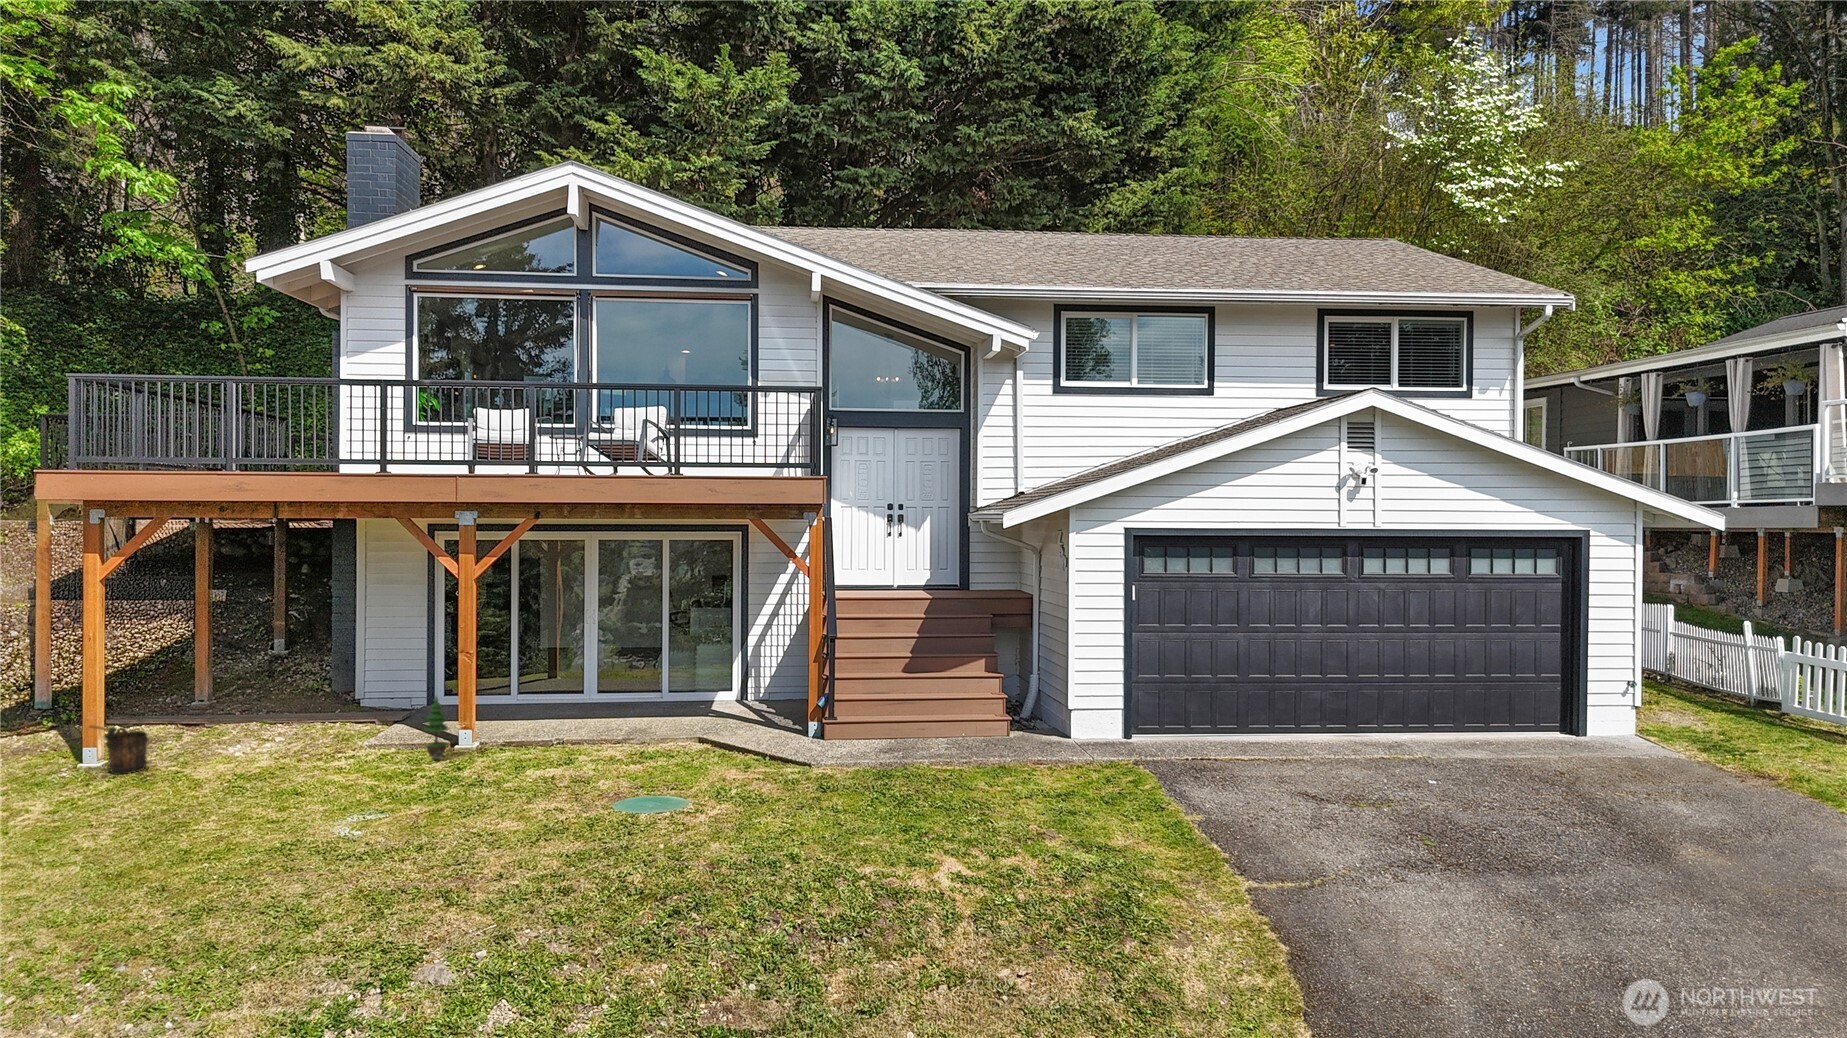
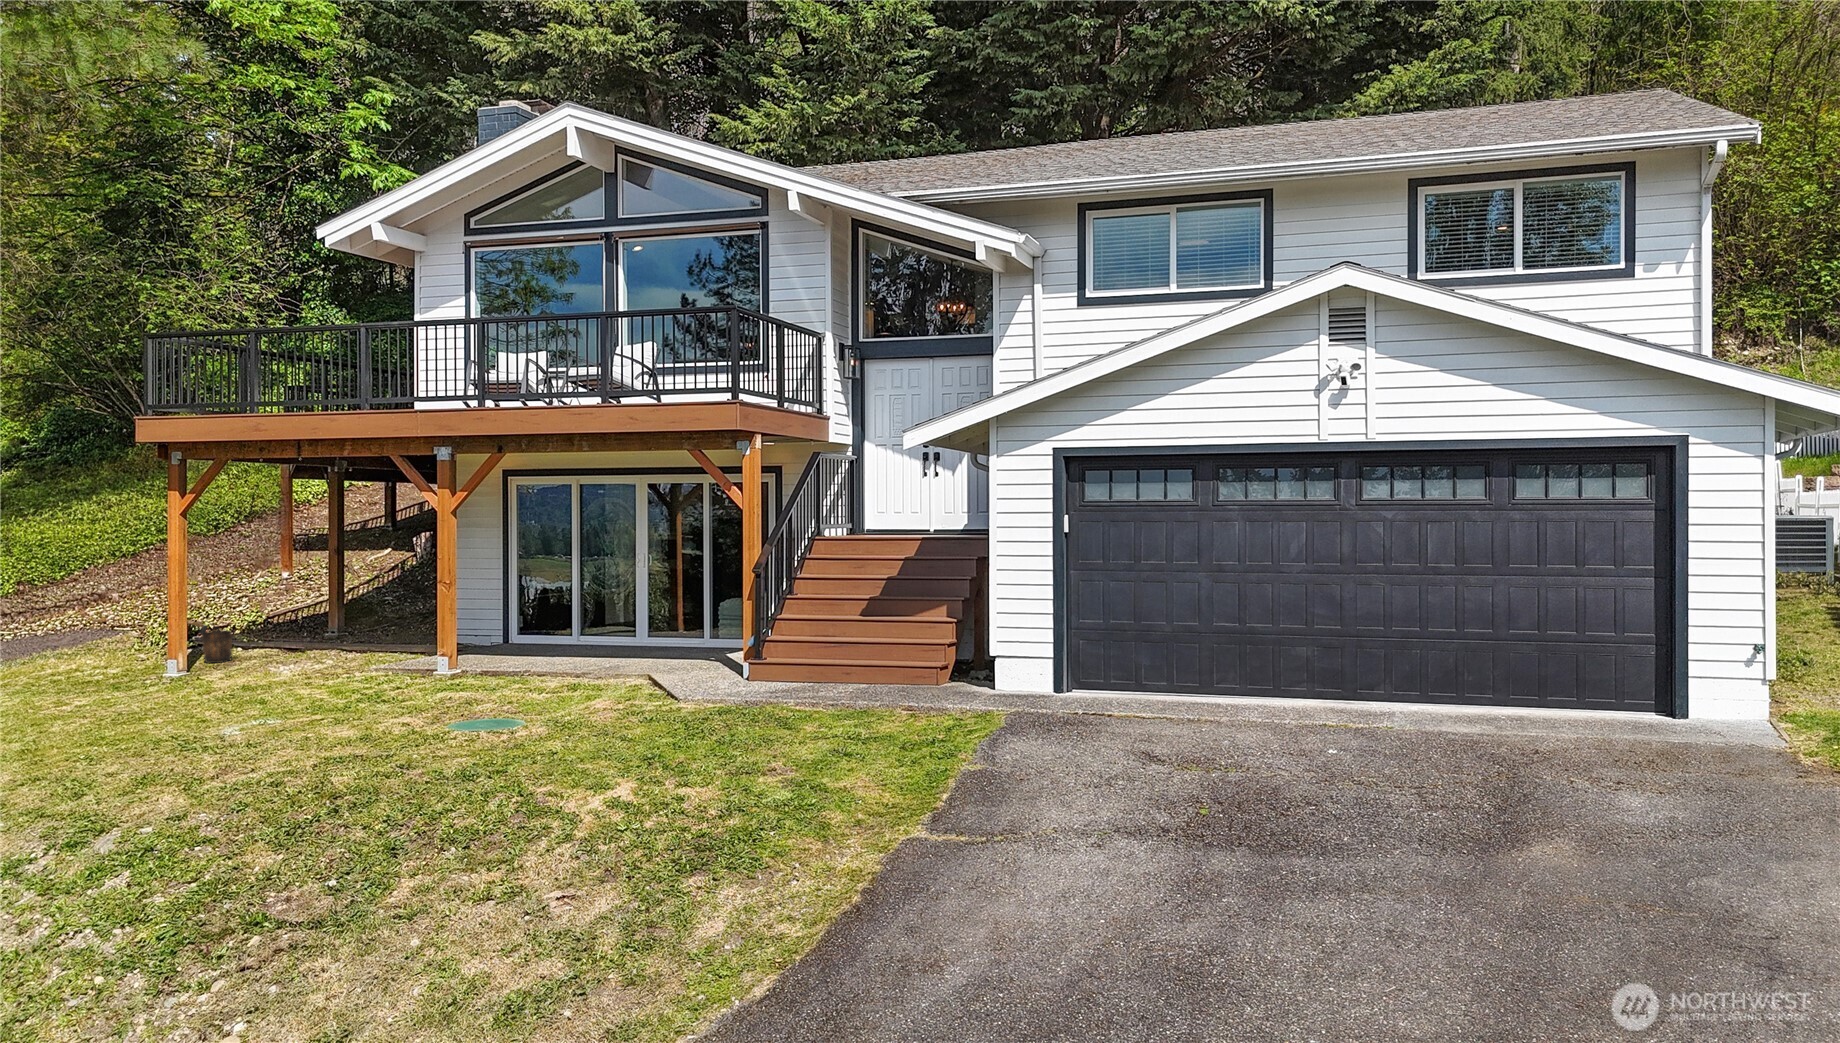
potted tree: present [424,697,448,759] -> none [415,609,438,667]

